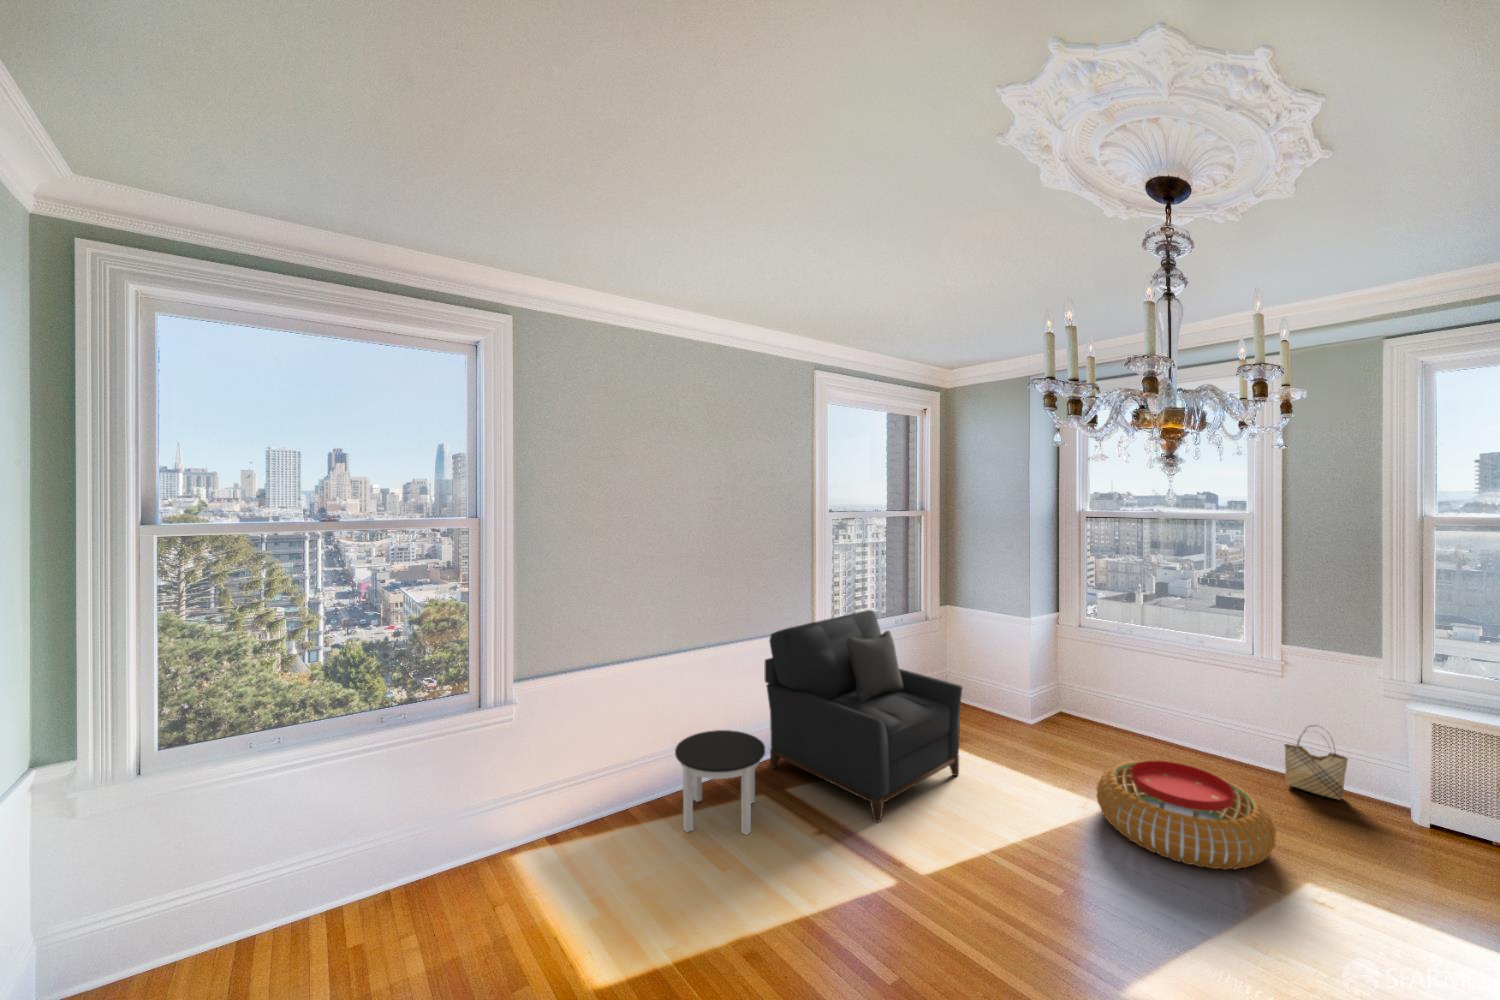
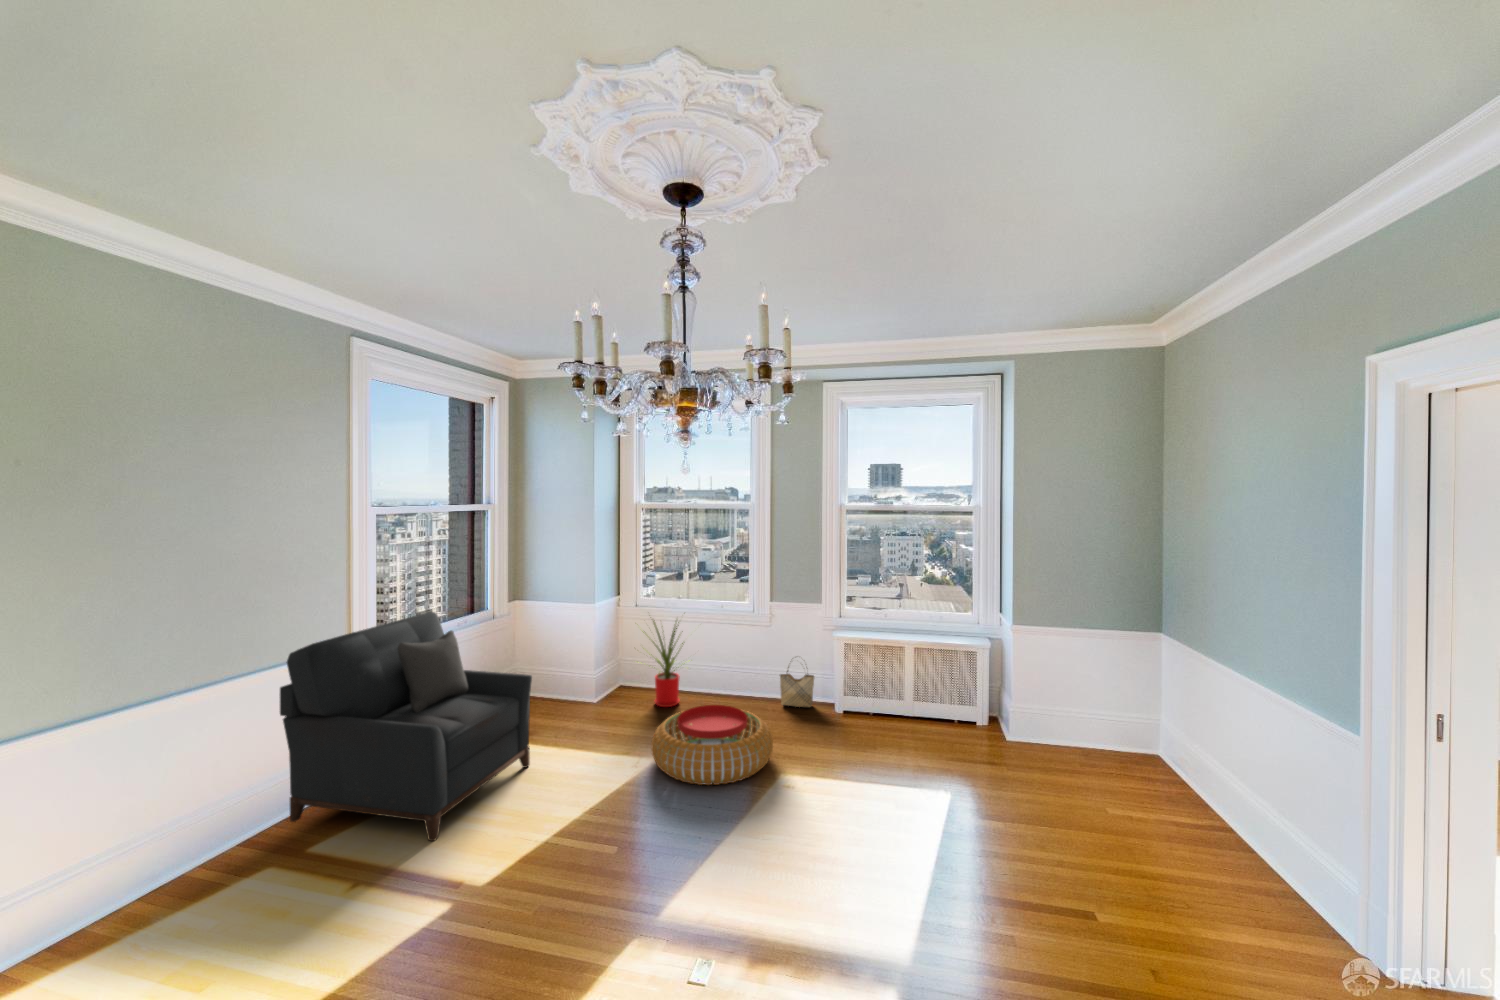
house plant: none [1069,635,1162,749] -> present [643,620,683,707]
round table: present [675,730,765,835] -> none [108,786,274,950]

